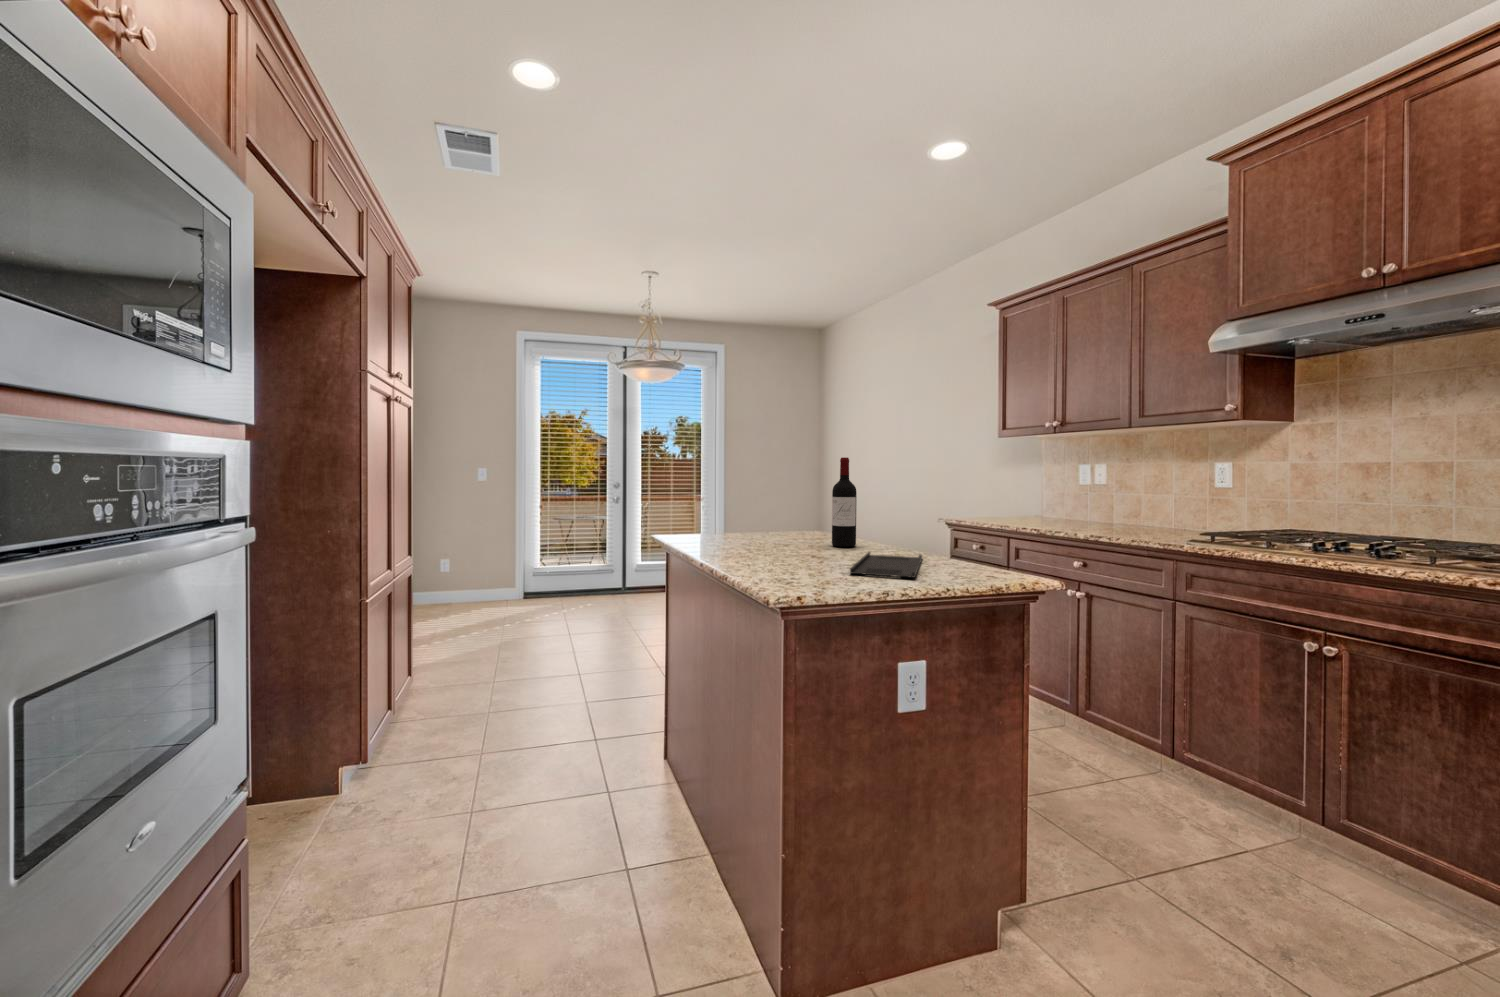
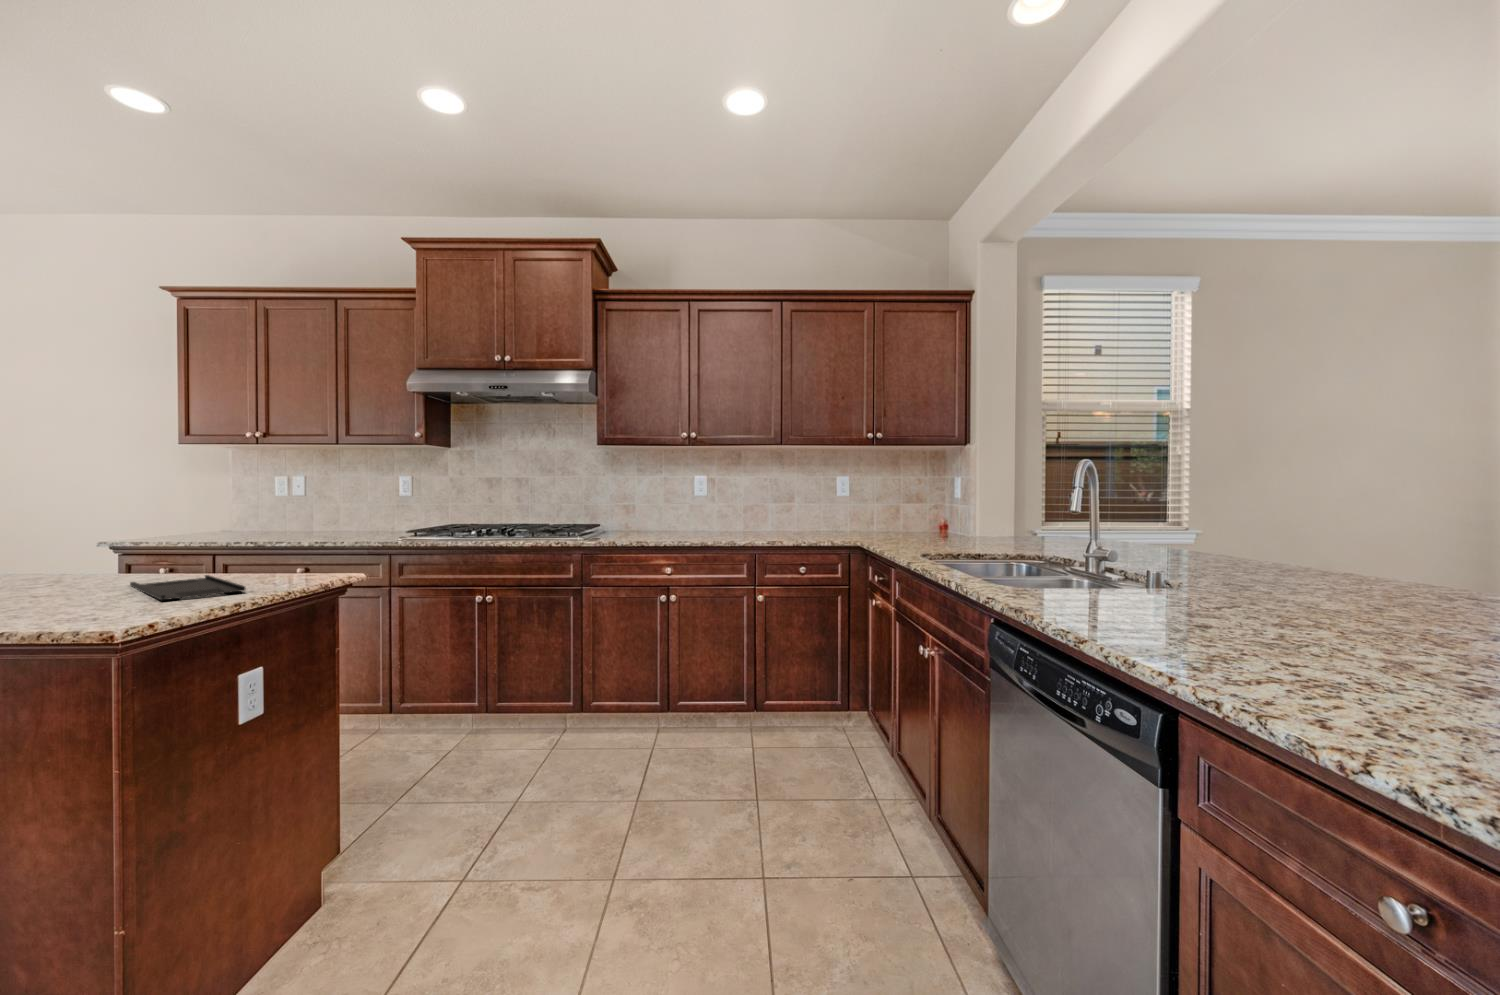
wine bottle: present [832,457,857,547] -> none [38,471,85,585]

